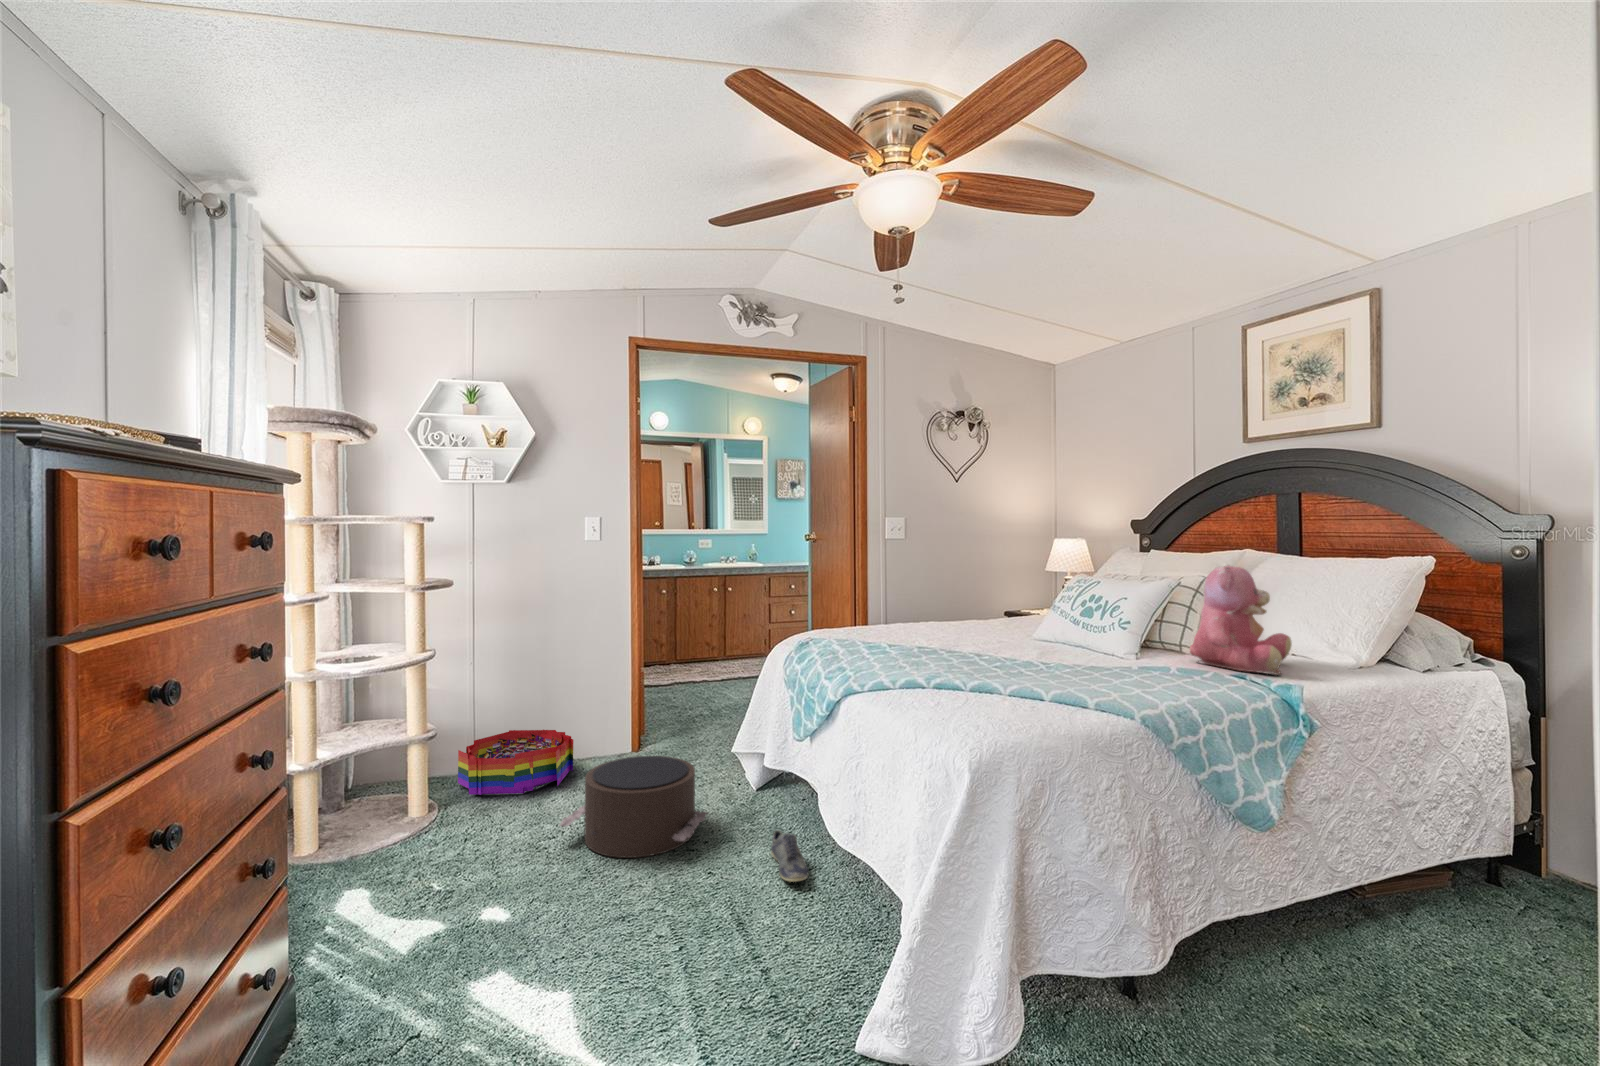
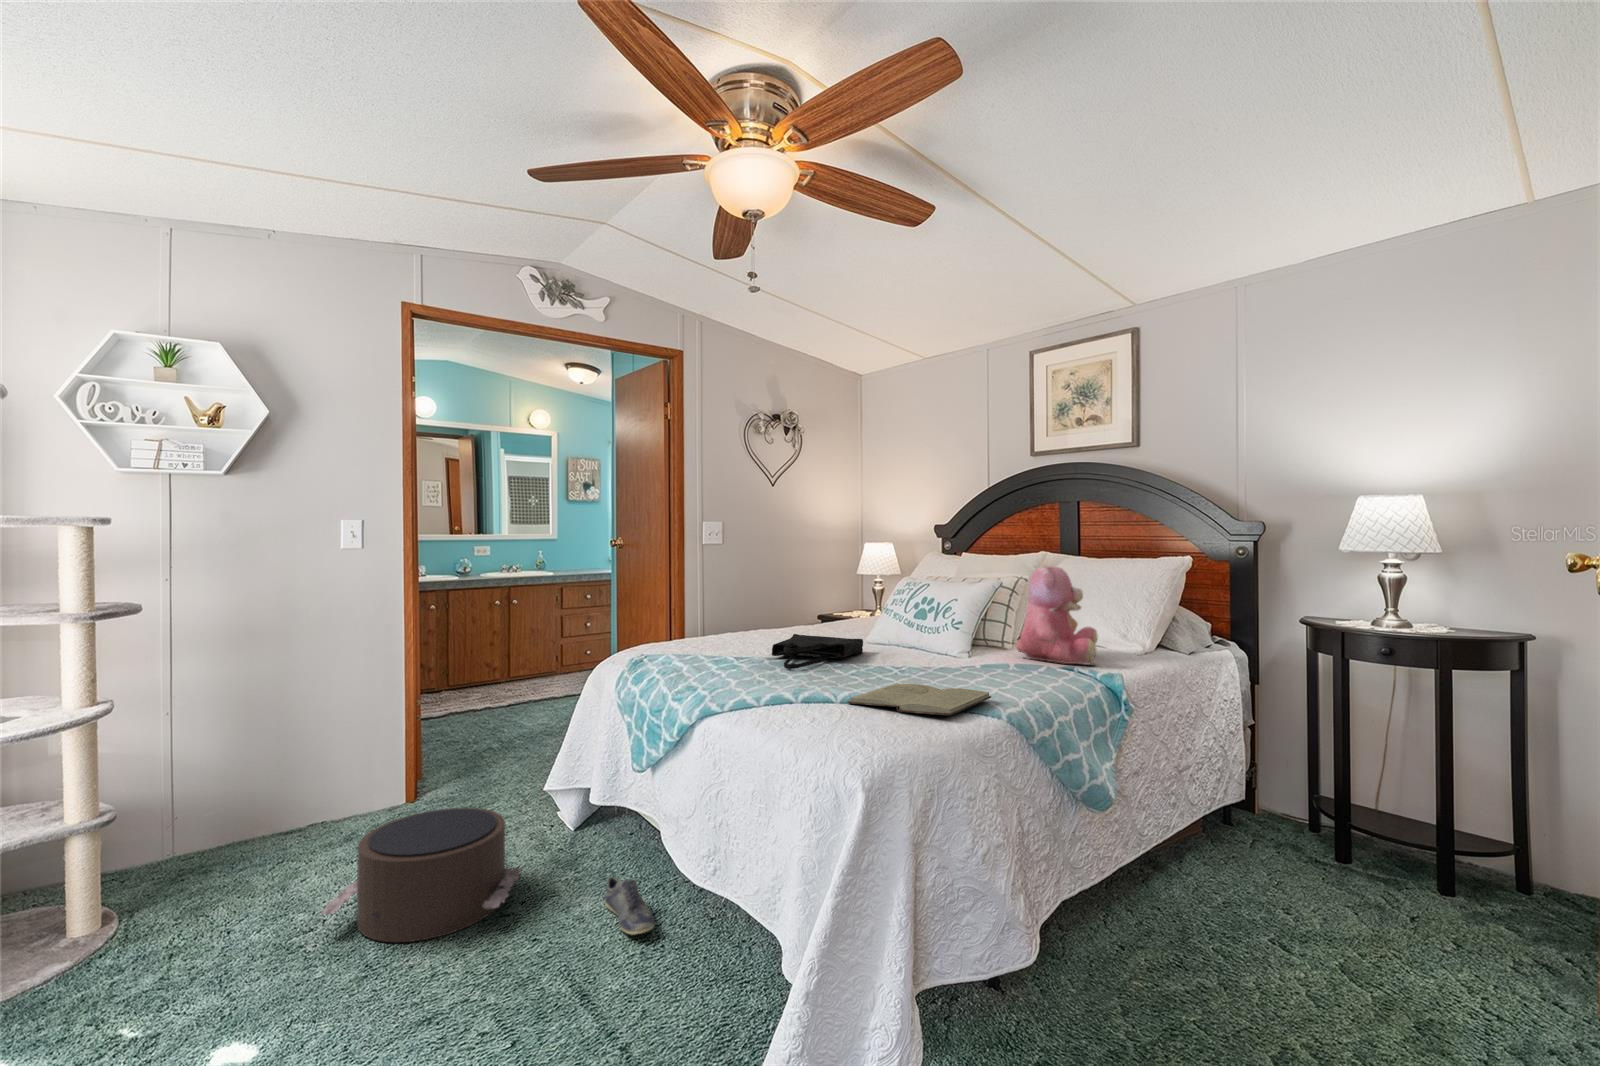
tote bag: none [928,626,1021,658] -> present [772,634,863,669]
book: none [979,678,1132,712] -> present [847,684,991,716]
storage bin: present [458,730,573,795] -> none [148,790,326,891]

